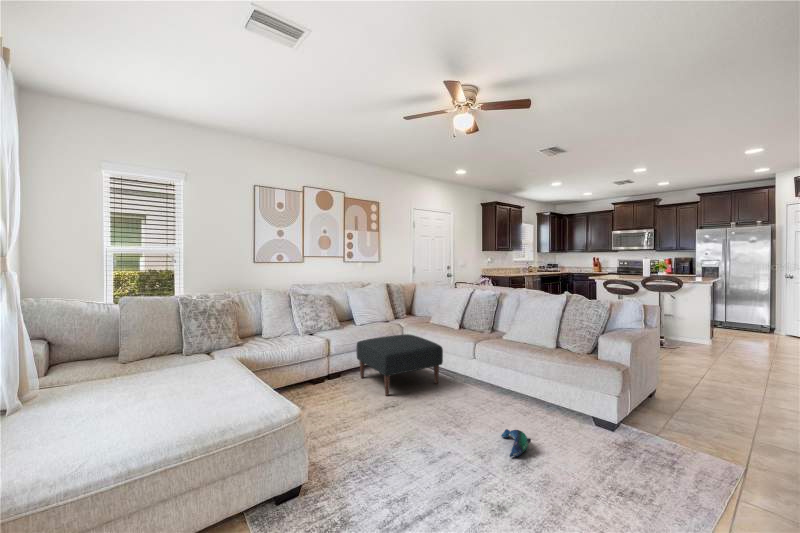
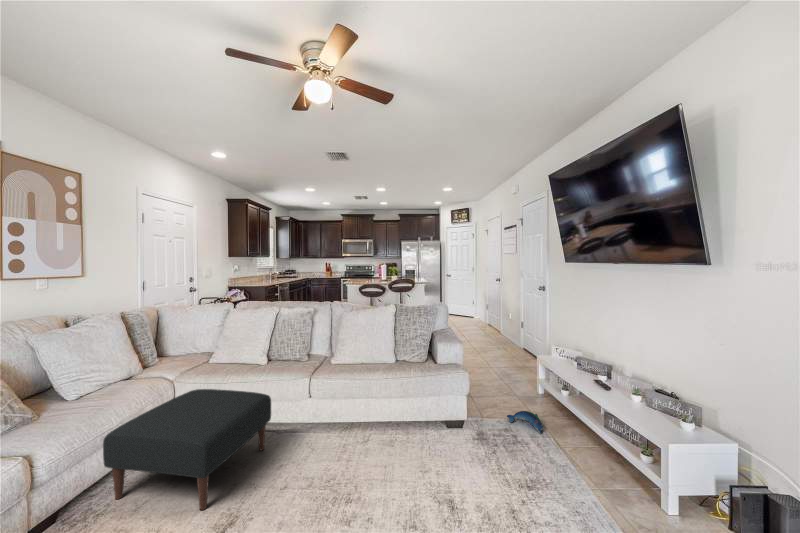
plush toy: present [501,429,531,457] -> present [507,411,543,433]

